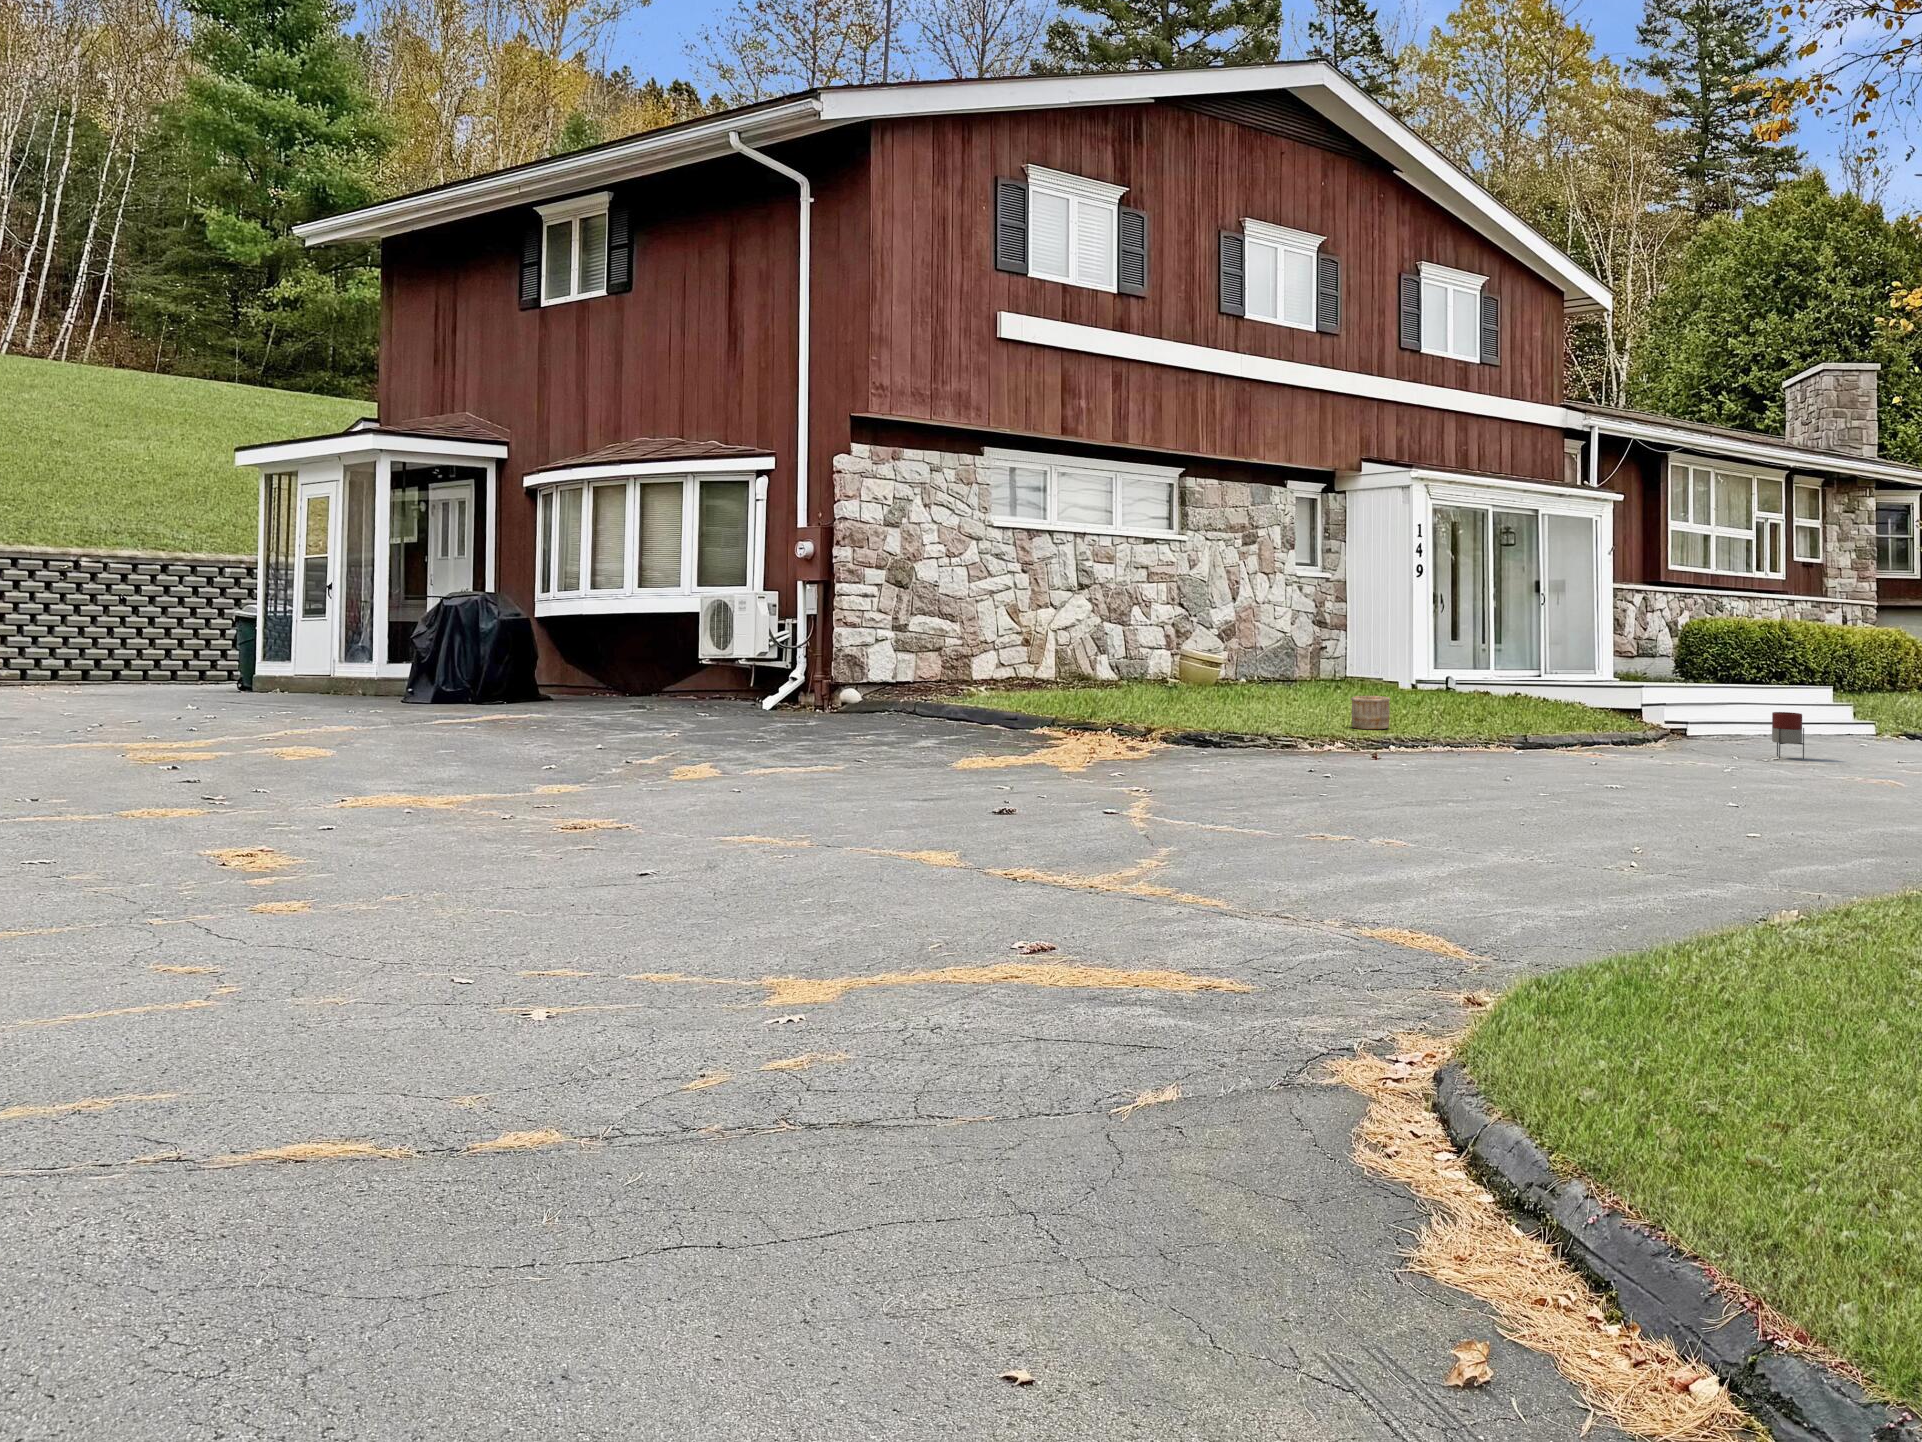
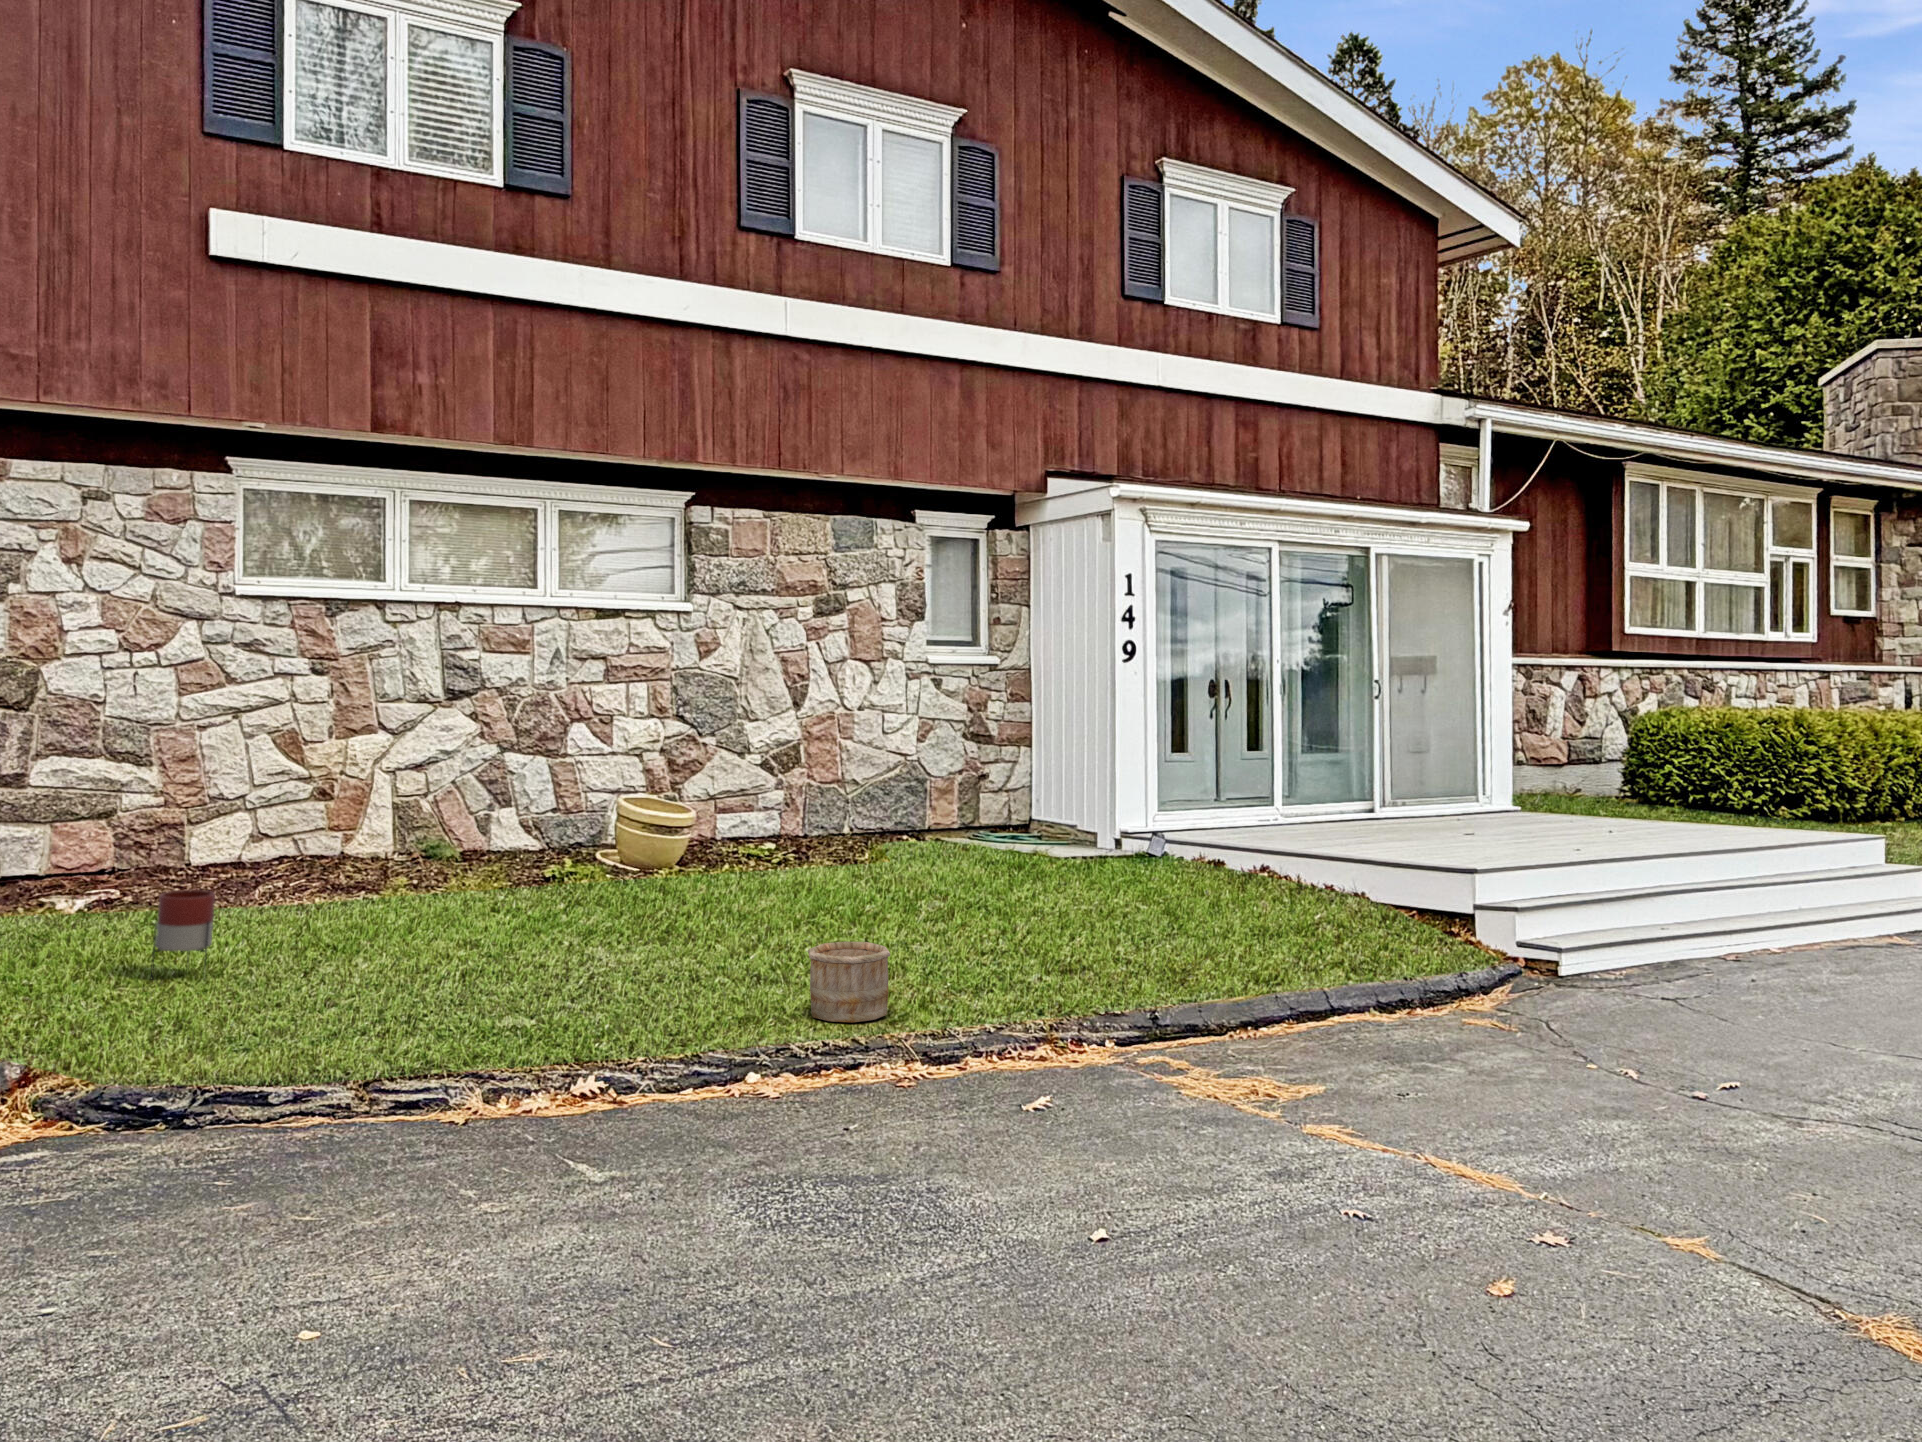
planter: present [1772,712,1804,759] -> present [151,890,215,978]

